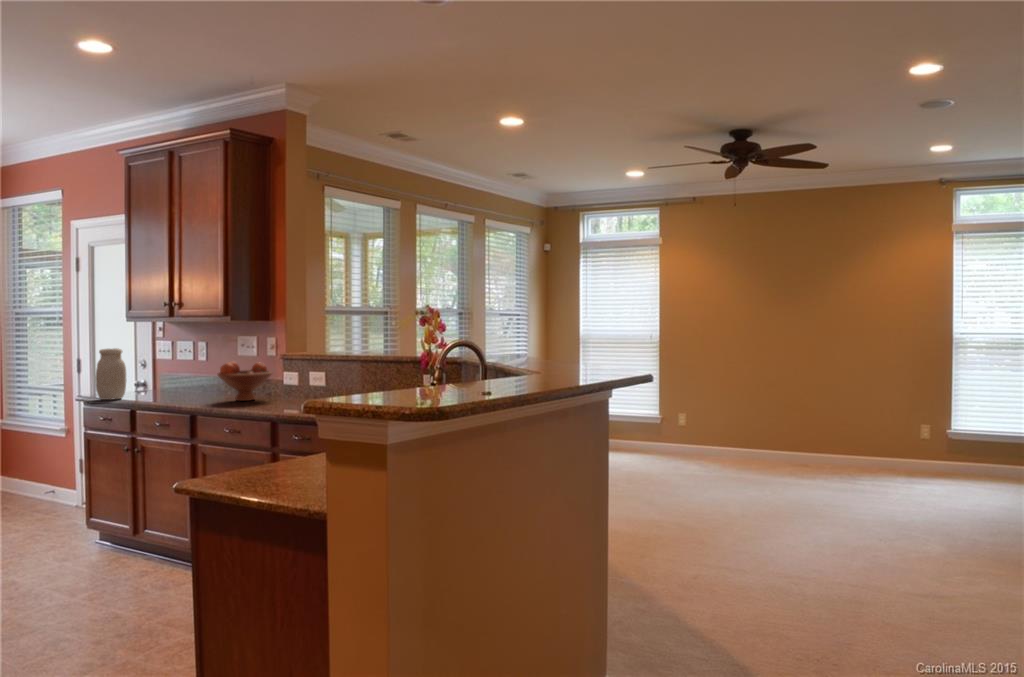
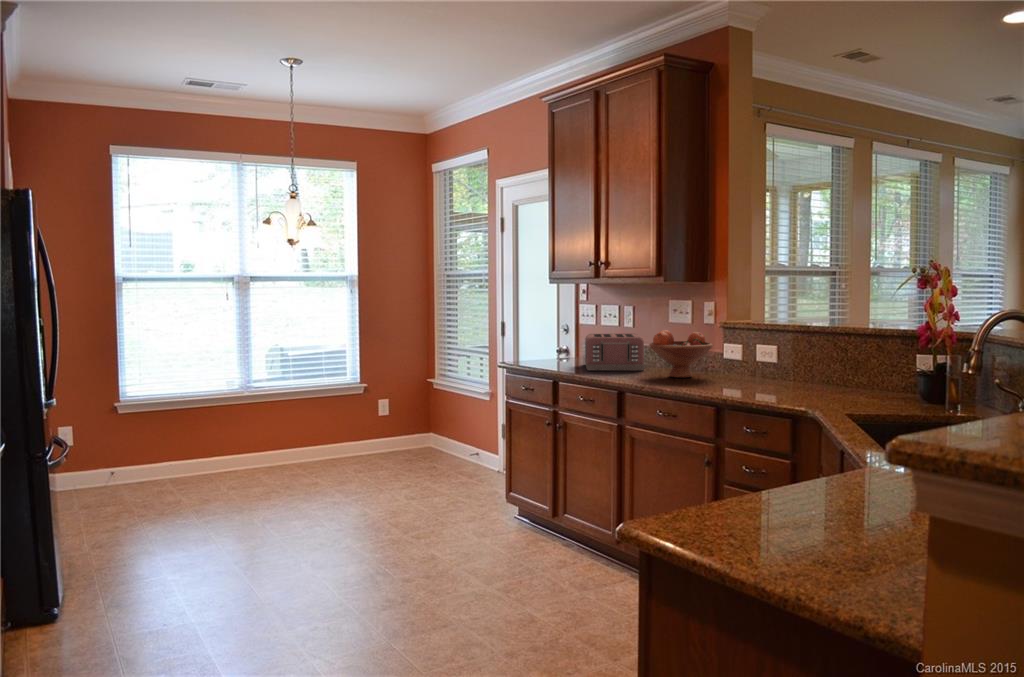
jar: present [96,348,126,400] -> none [523,313,552,368]
toaster: none [160,366,216,399] -> present [585,334,645,371]

